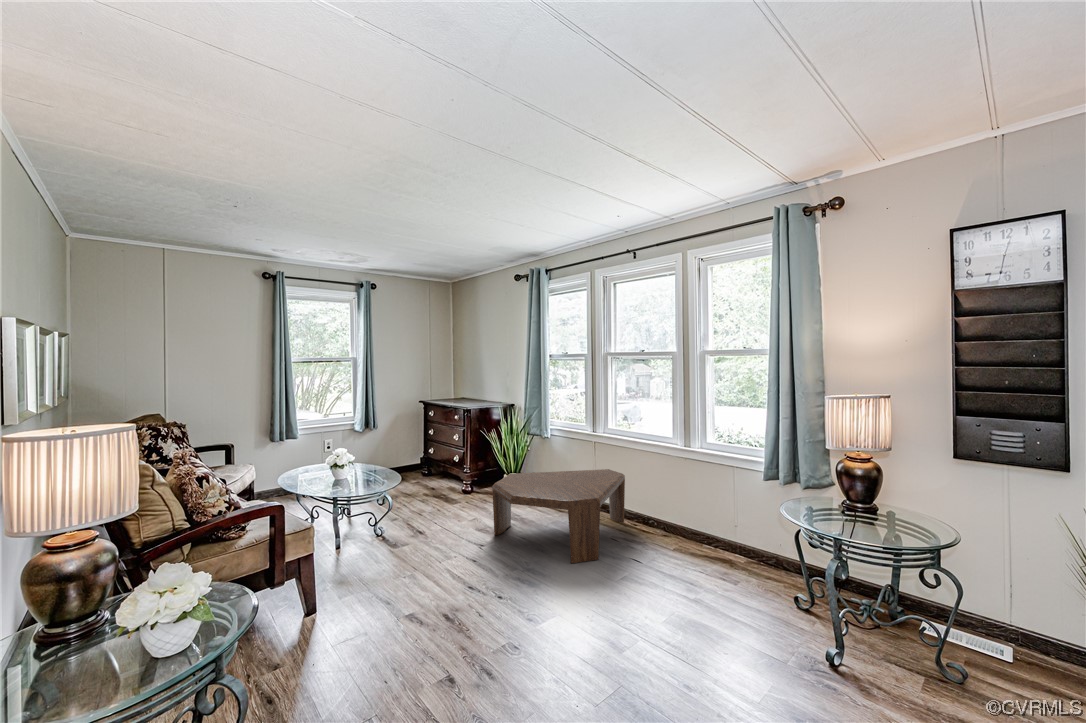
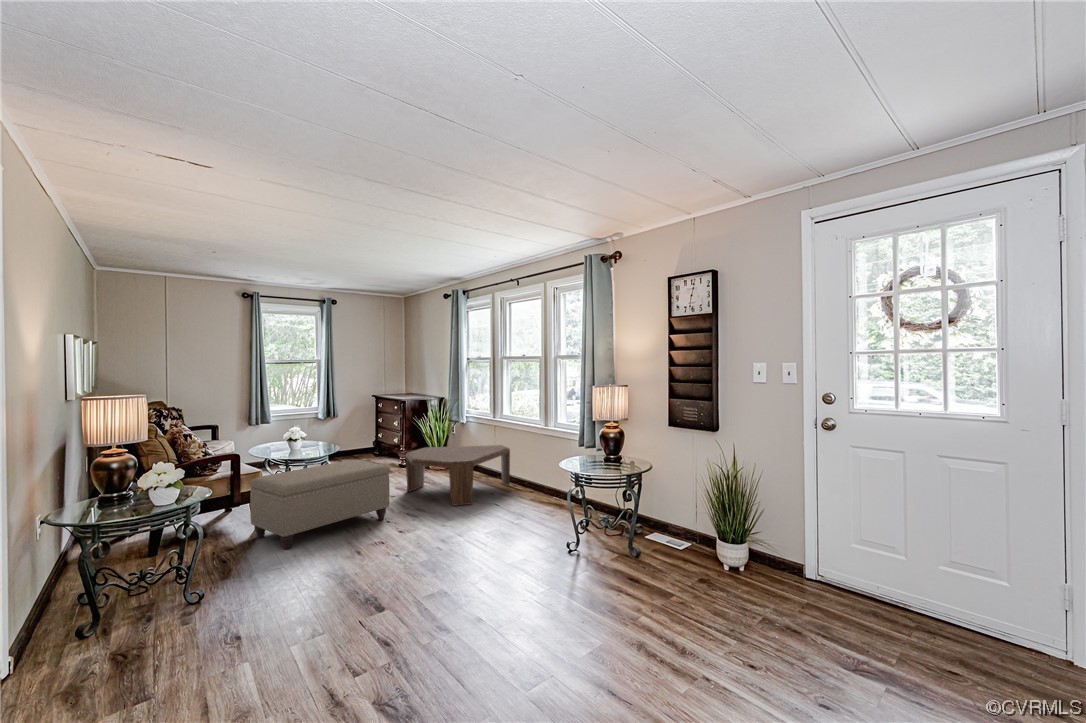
ottoman: none [300,501,497,663] -> present [250,460,390,549]

